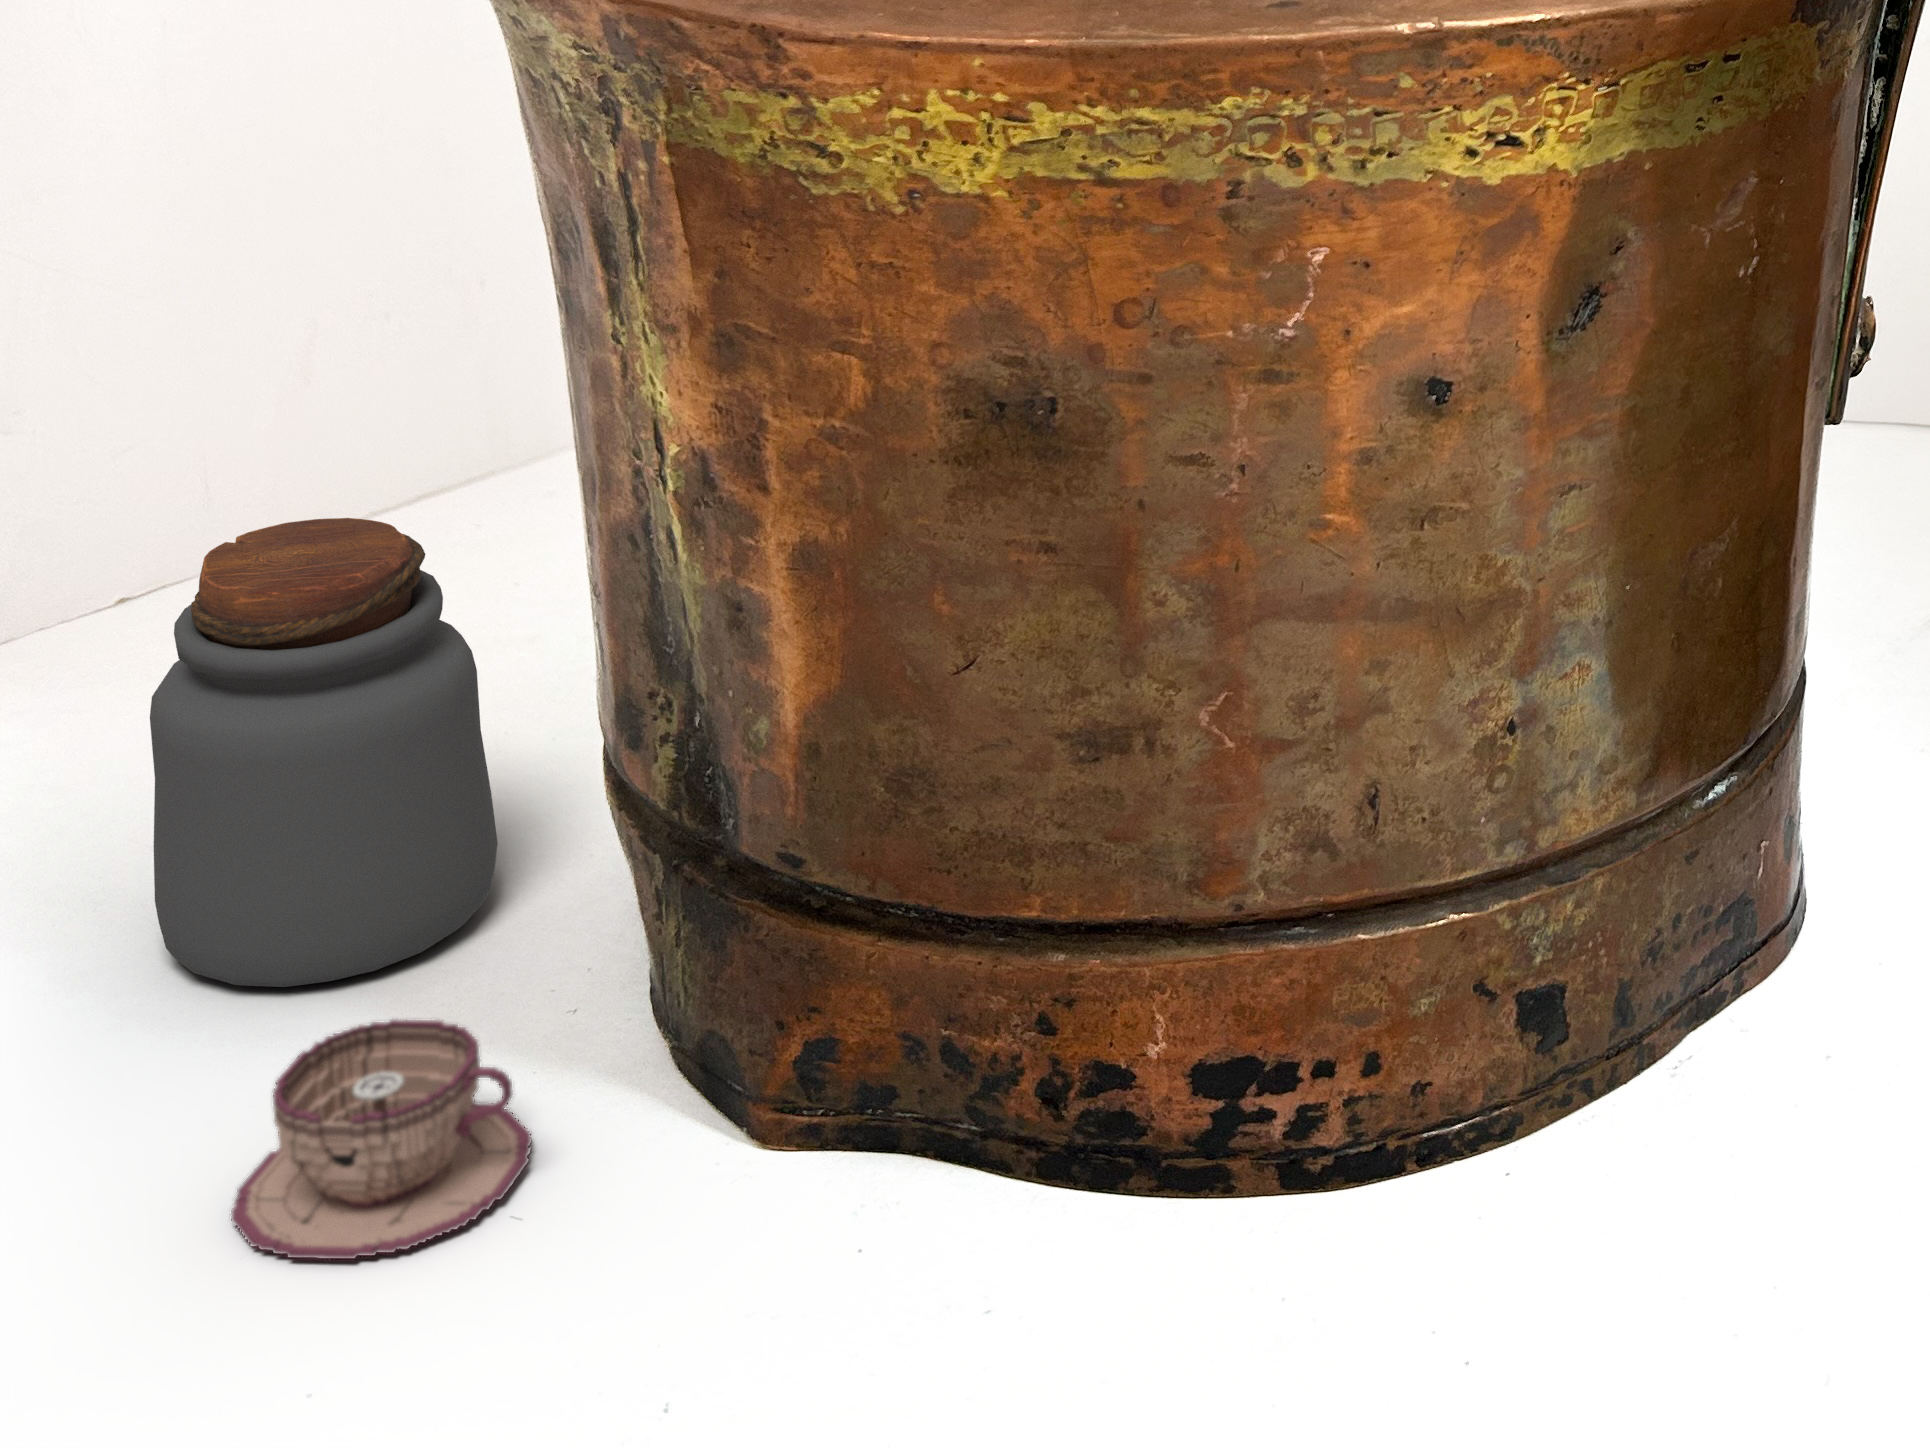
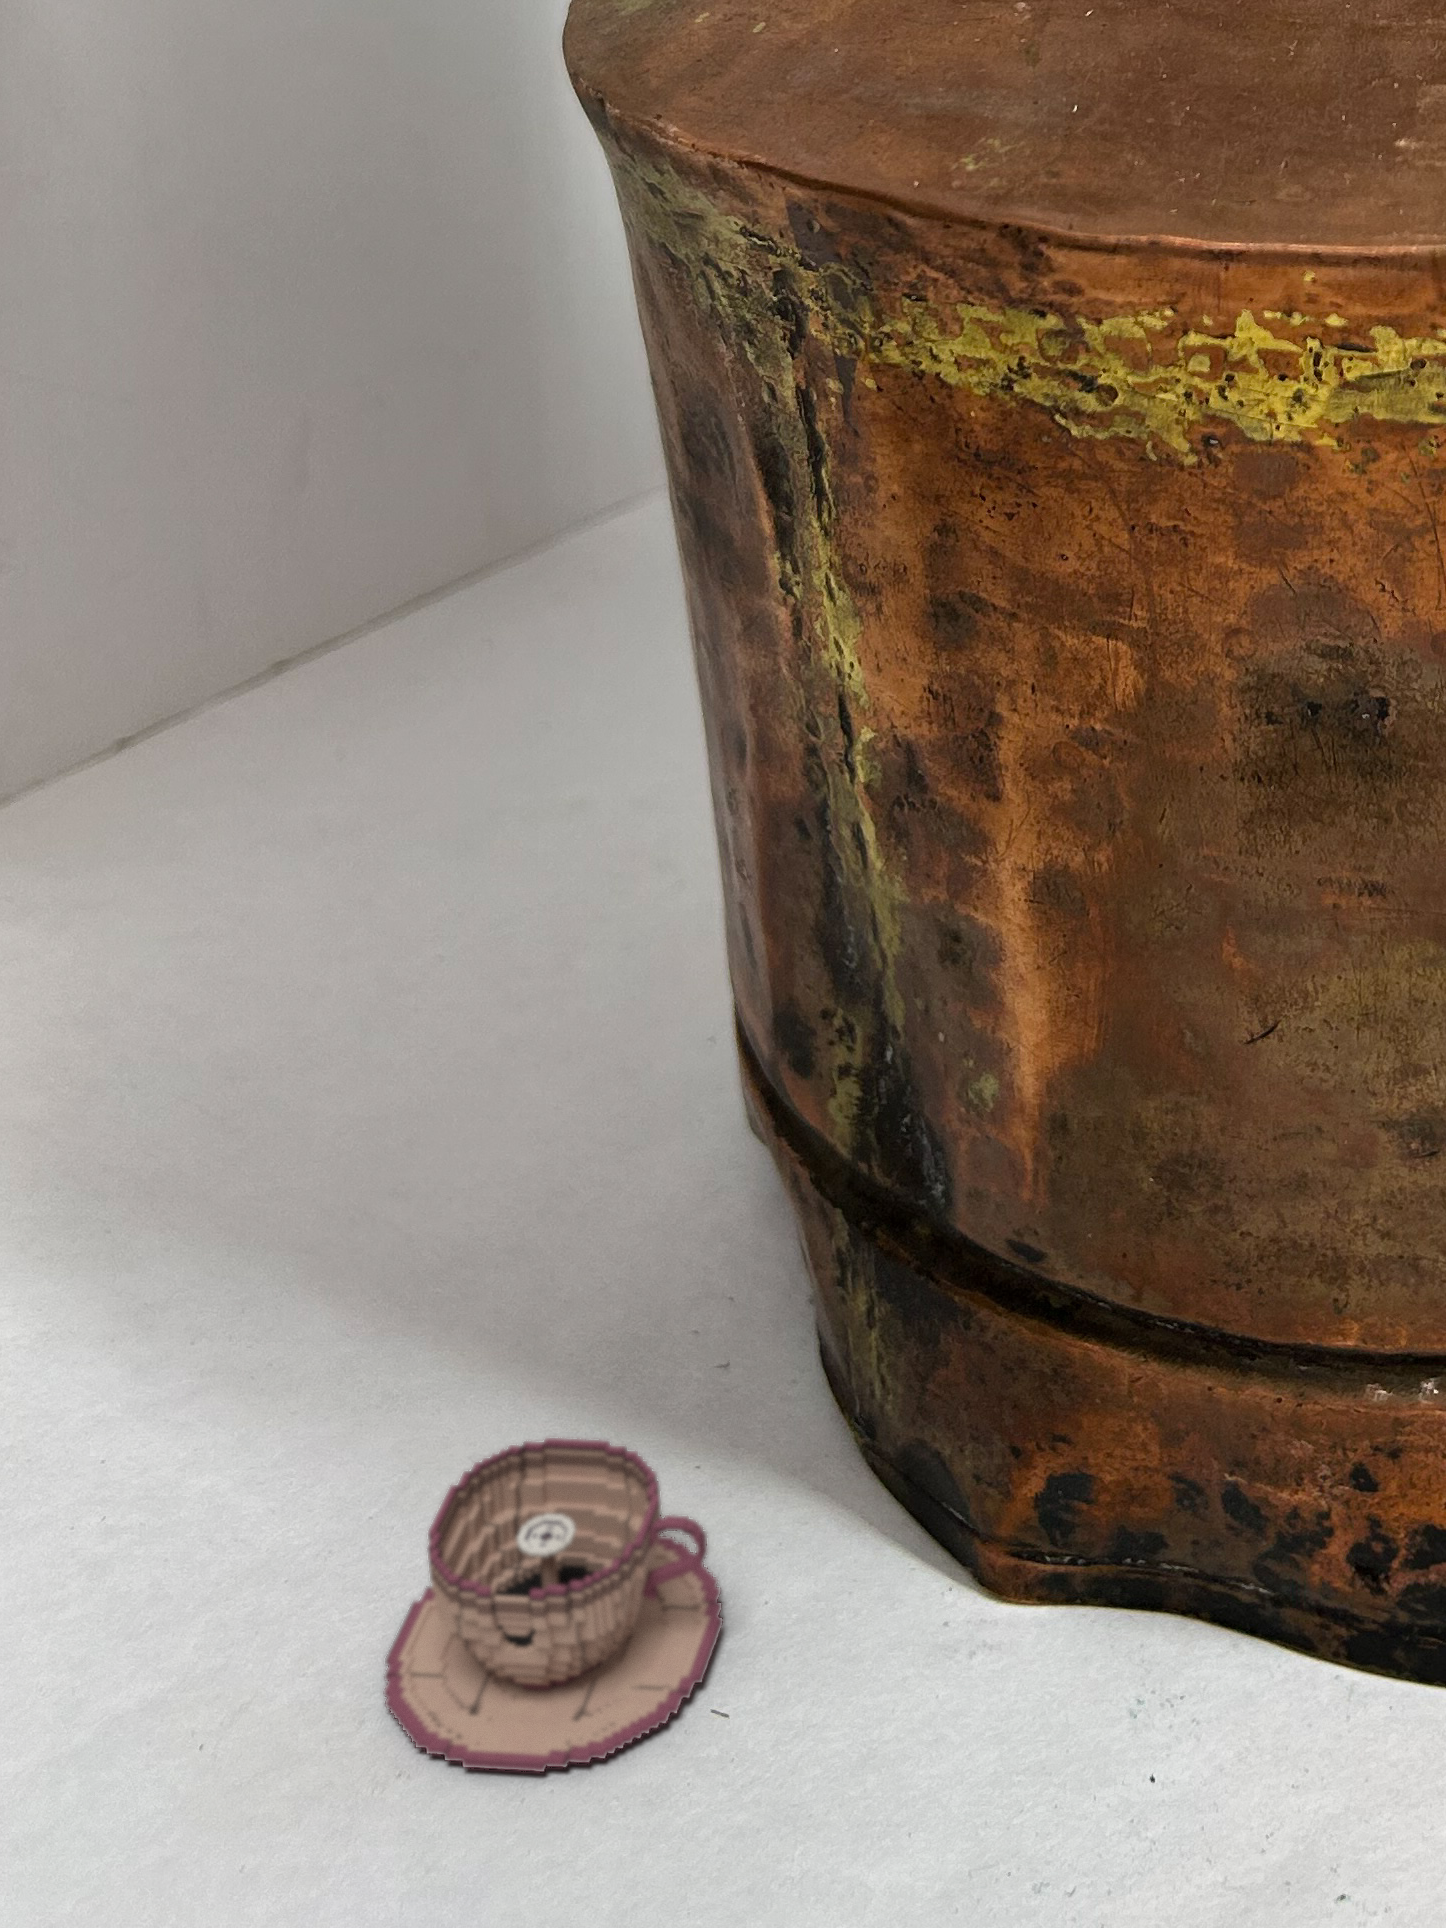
jar: present [150,518,498,987] -> none [209,761,599,1346]

